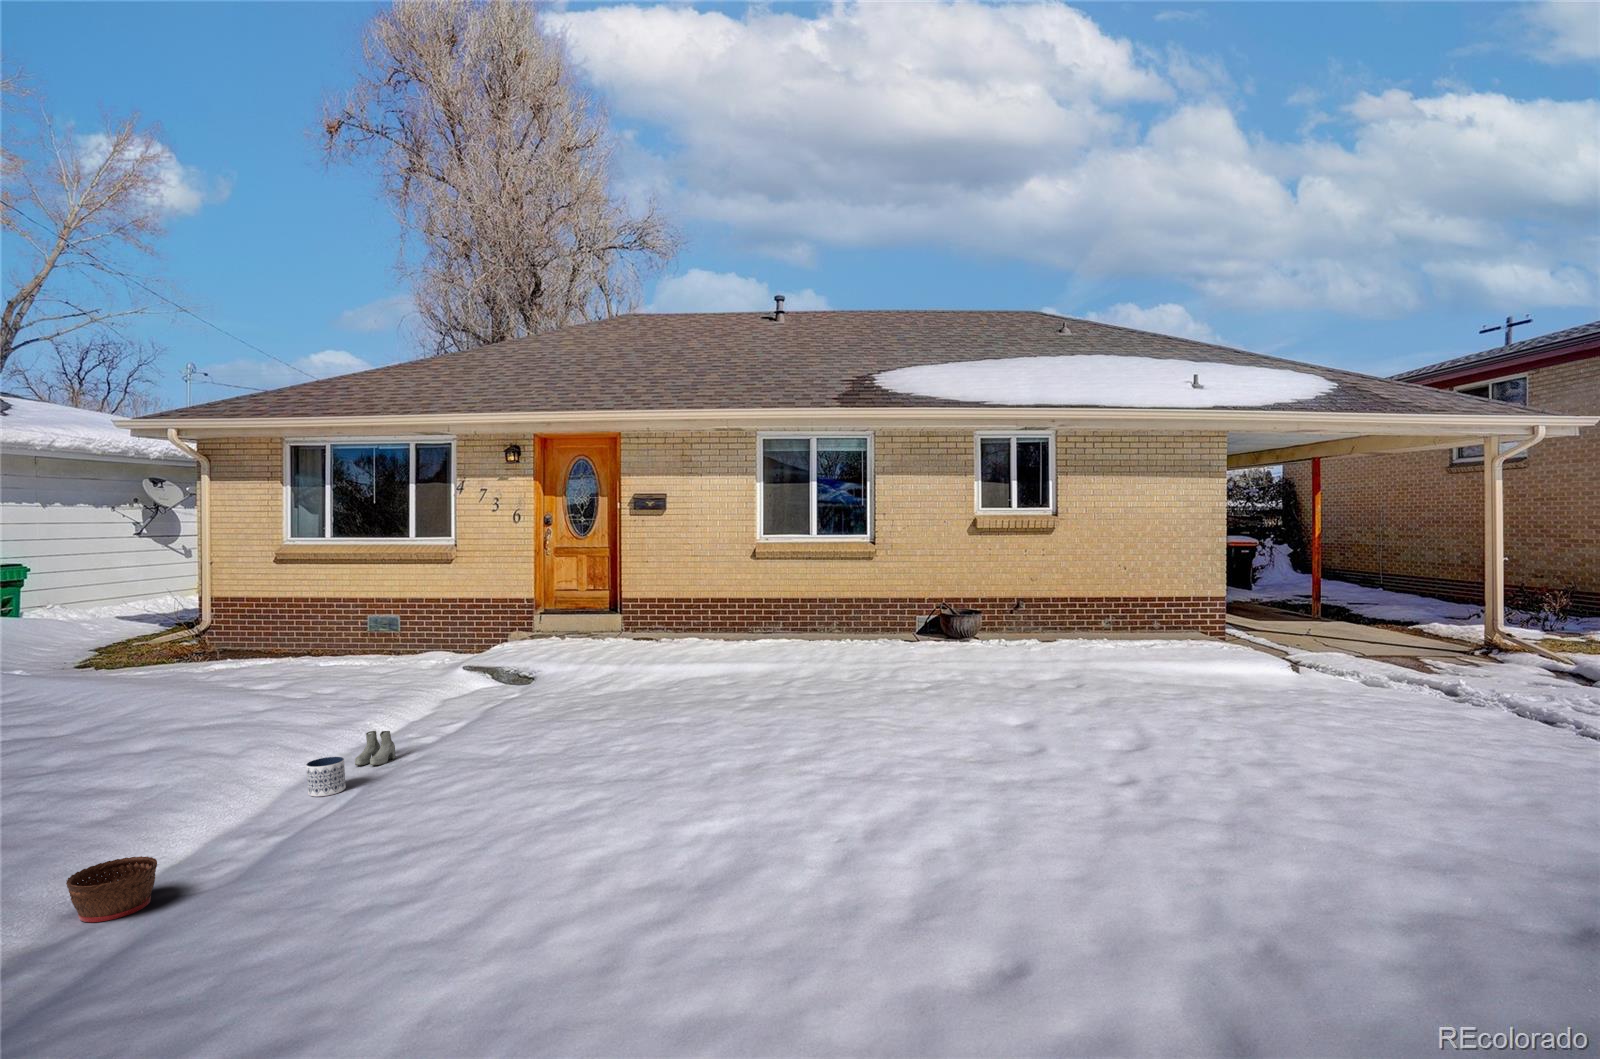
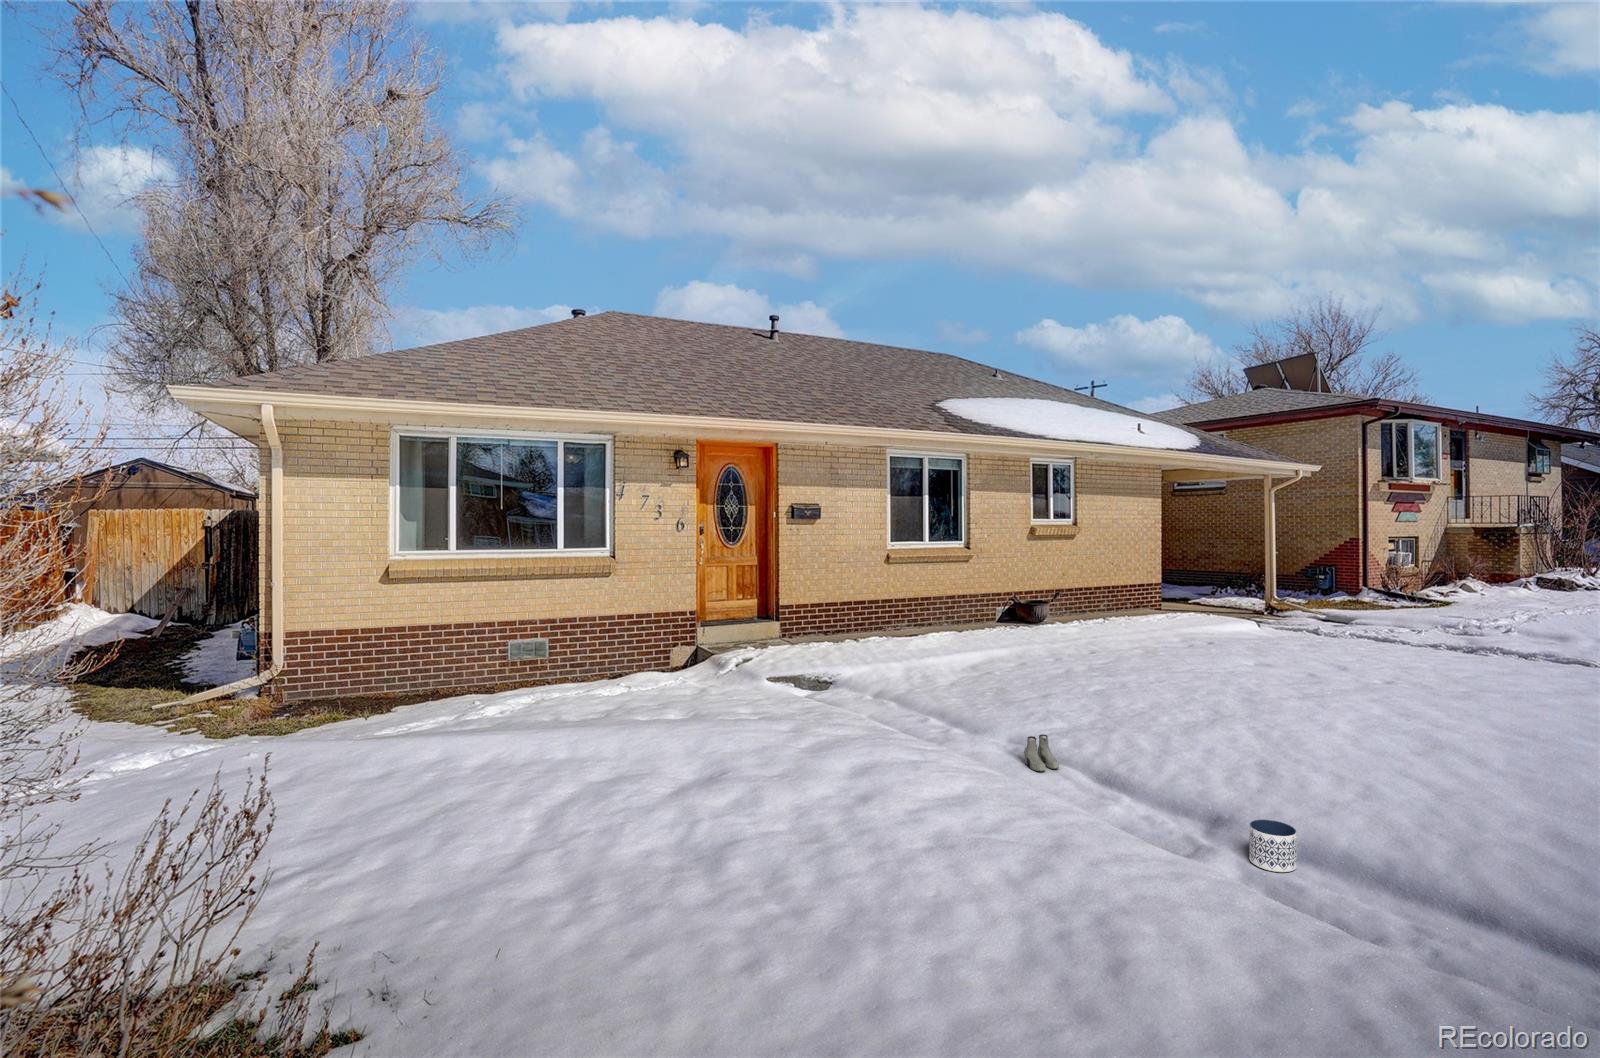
planter: present [306,757,346,797] -> present [1249,820,1297,872]
basket: present [66,856,157,922] -> none [1340,852,1427,919]

